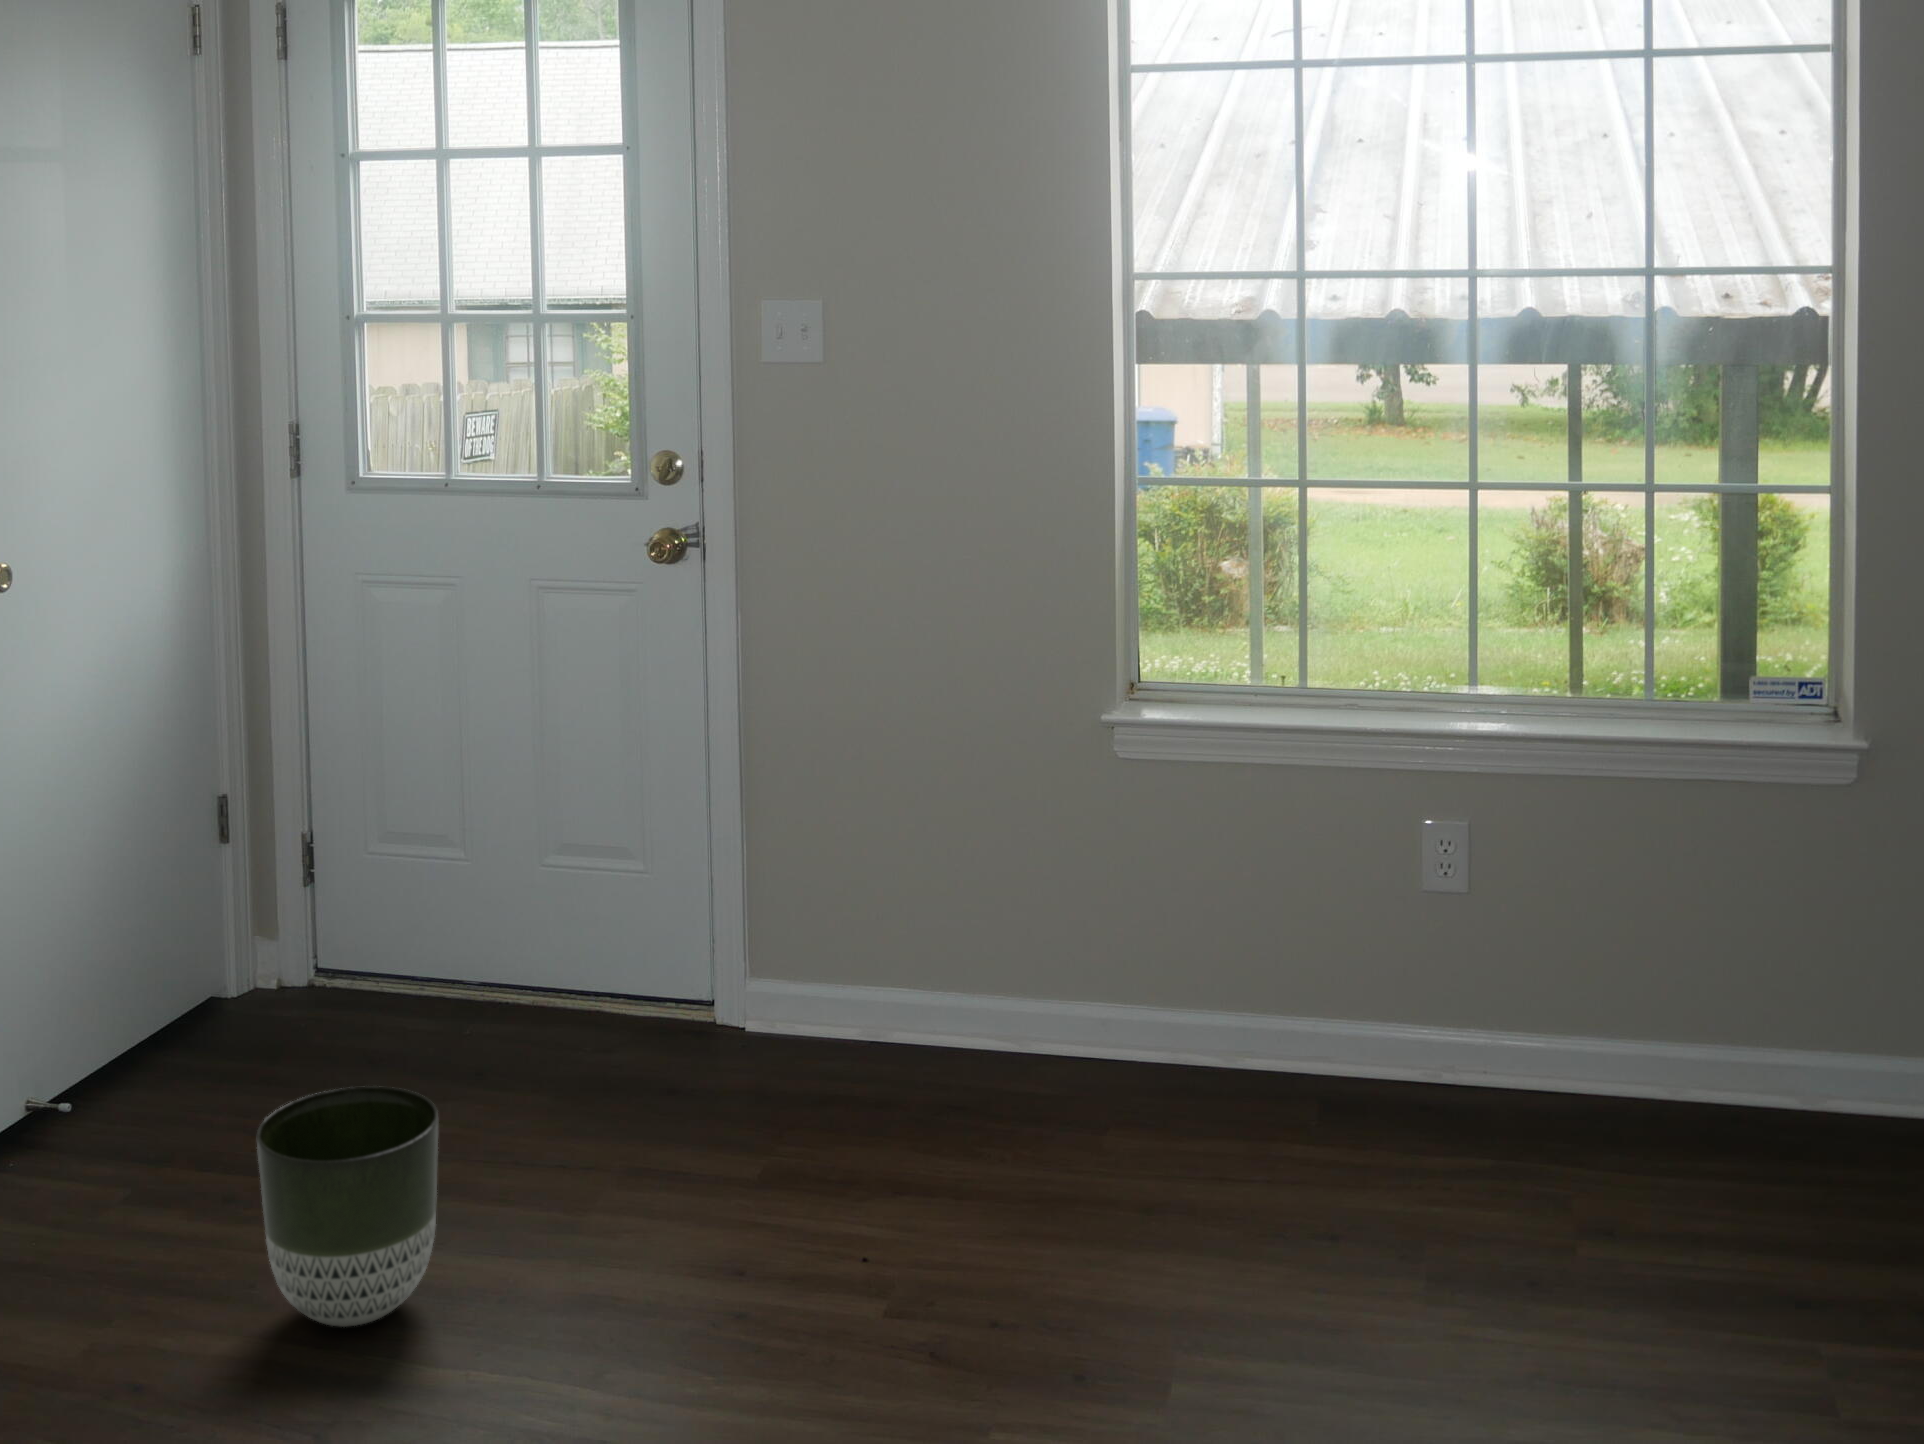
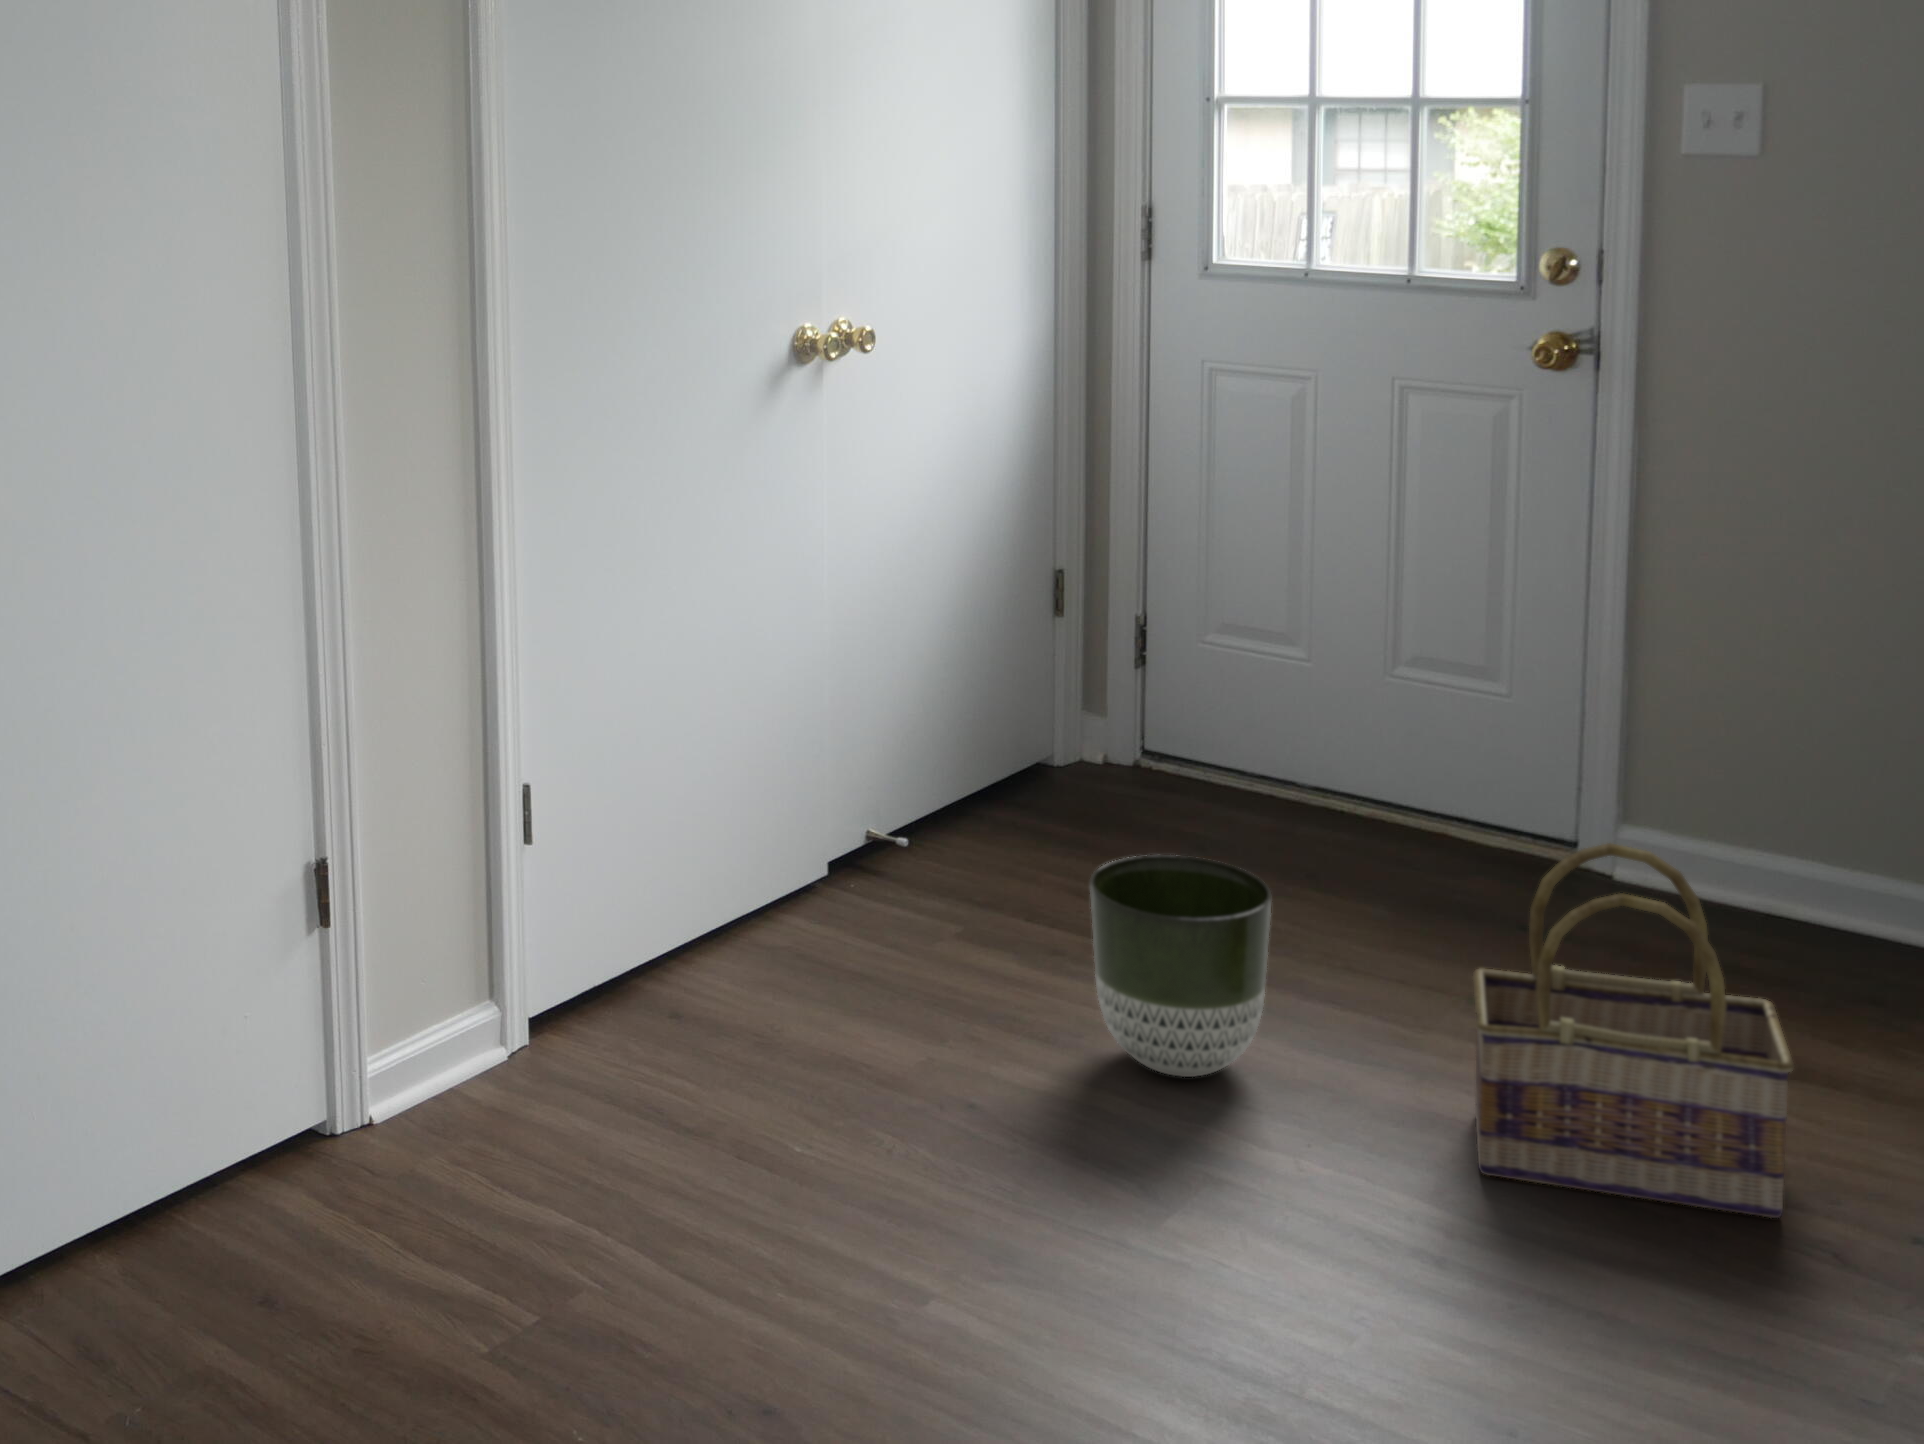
basket: none [626,1006,897,1360] -> present [1473,843,1794,1218]

